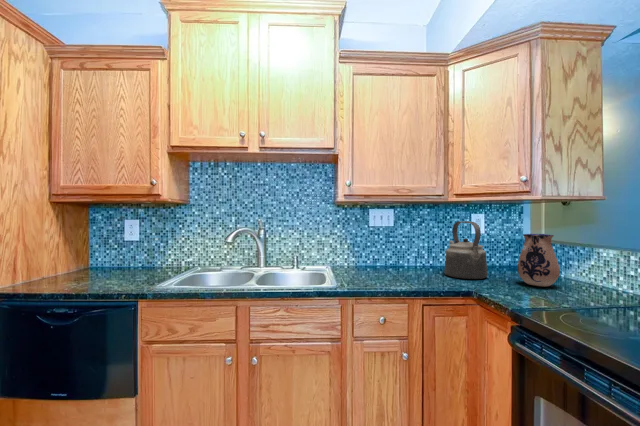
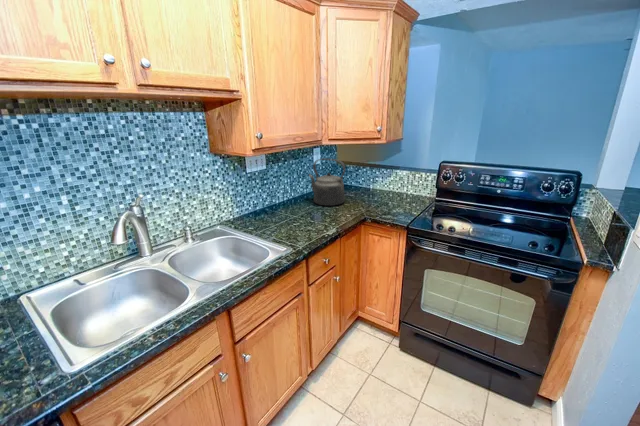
ceramic pitcher: present [518,234,560,287] -> none [362,163,386,200]

